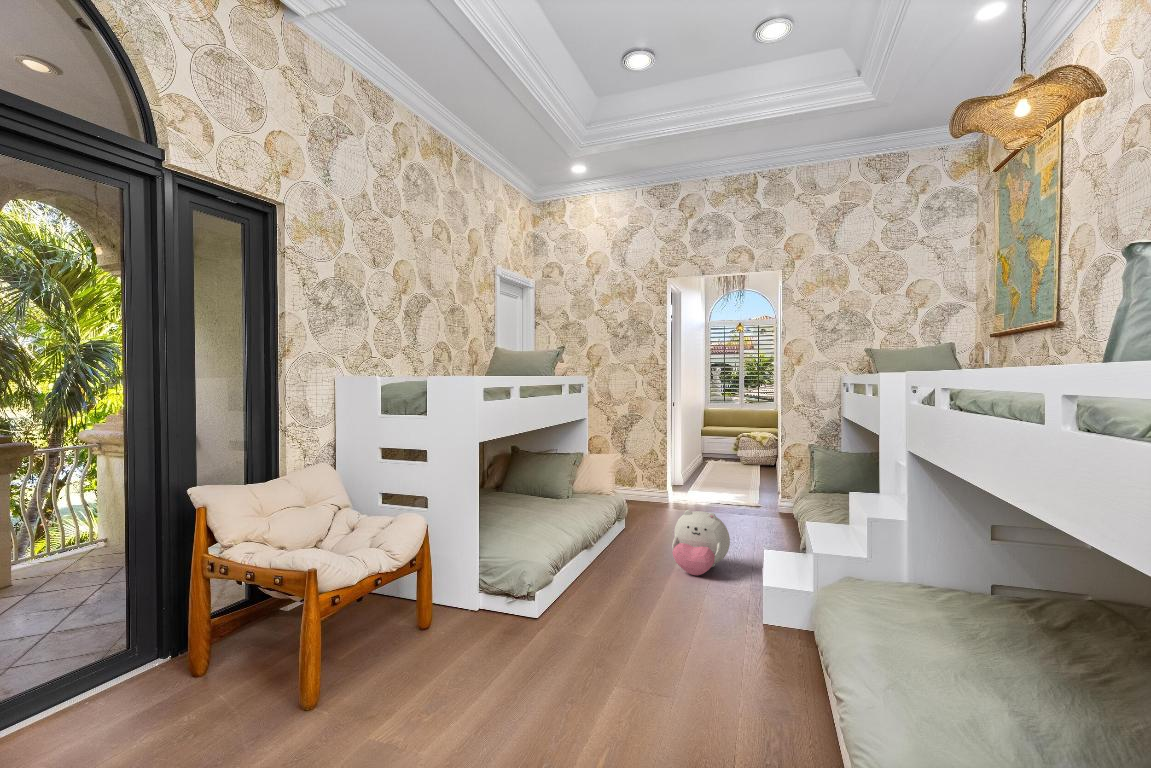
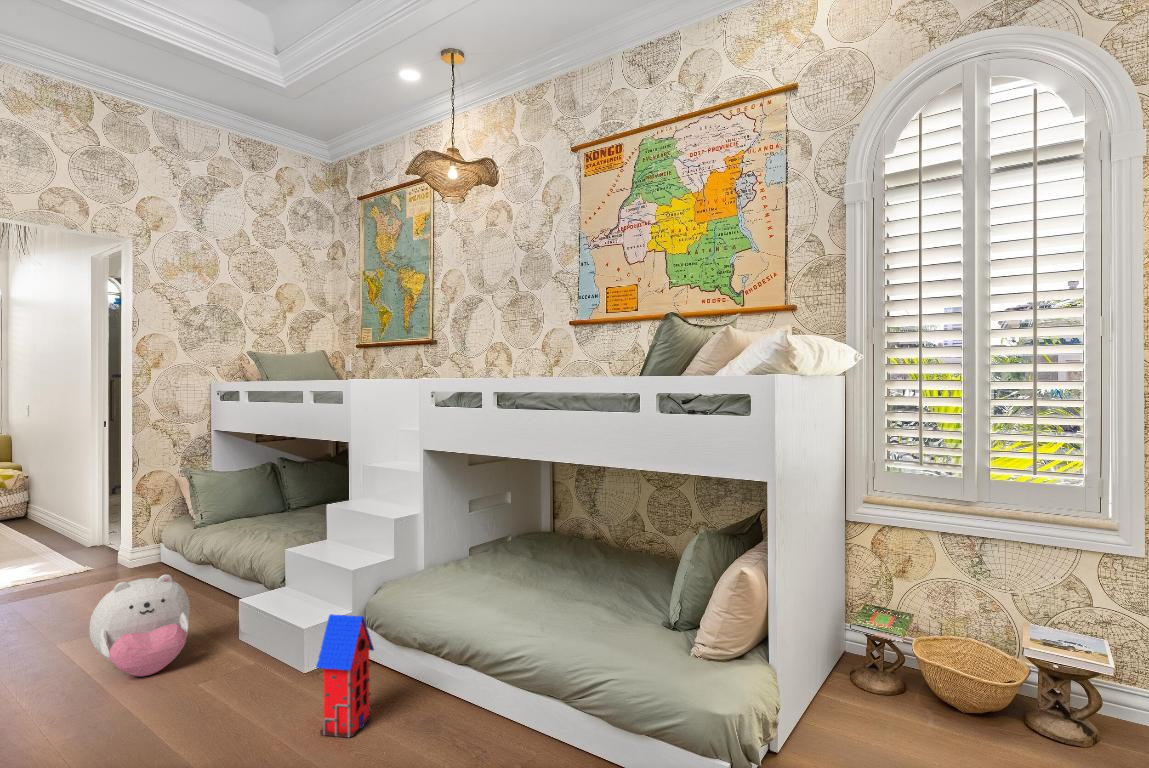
toy house: none [695,574,745,678] -> present [316,614,374,737]

